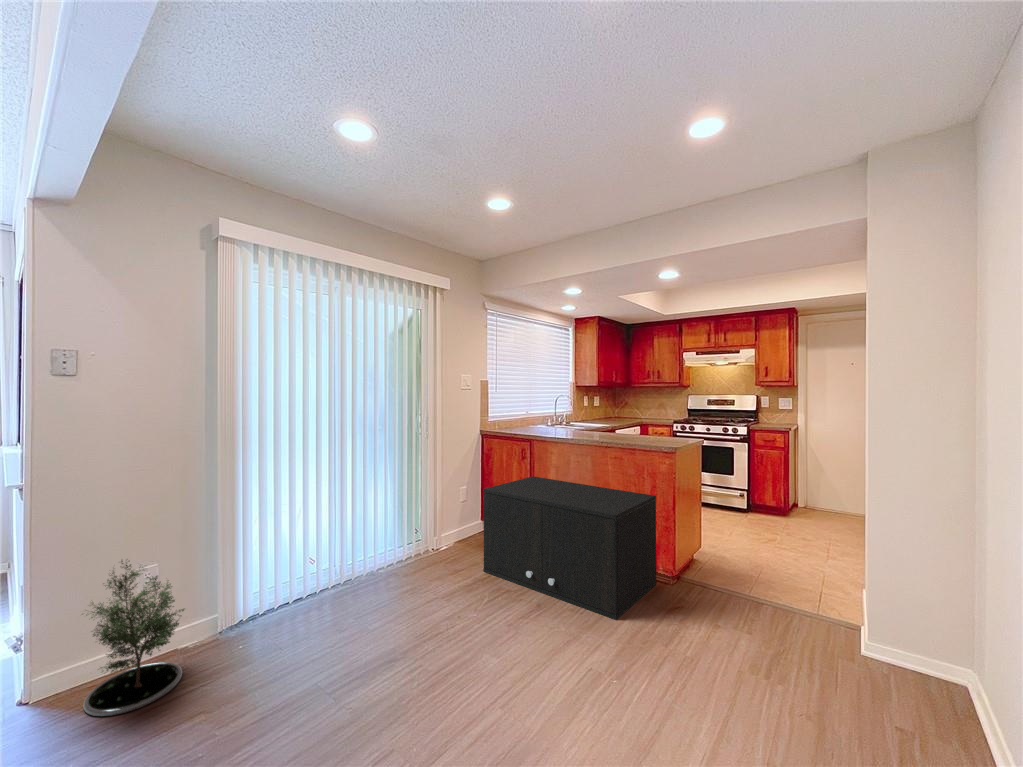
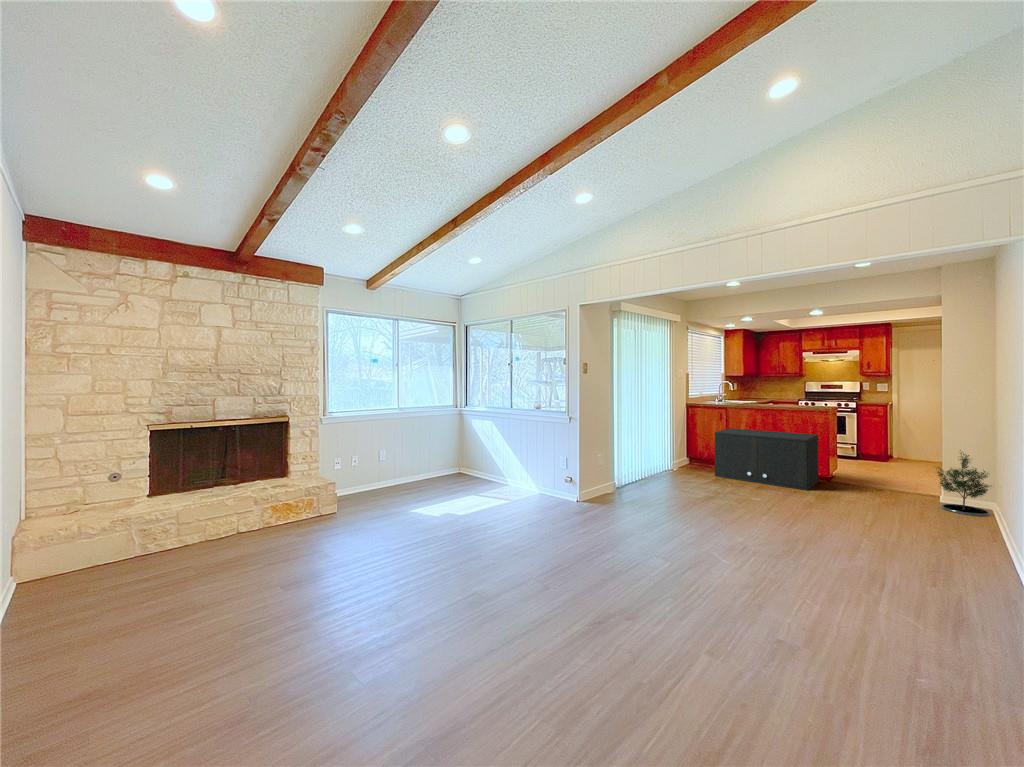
potted tree: present [83,561,184,716] -> present [938,450,992,516]

